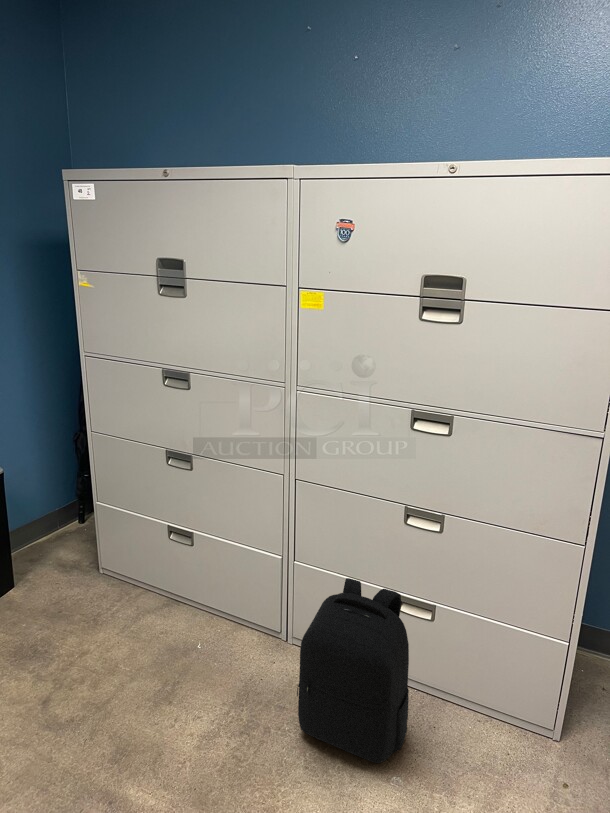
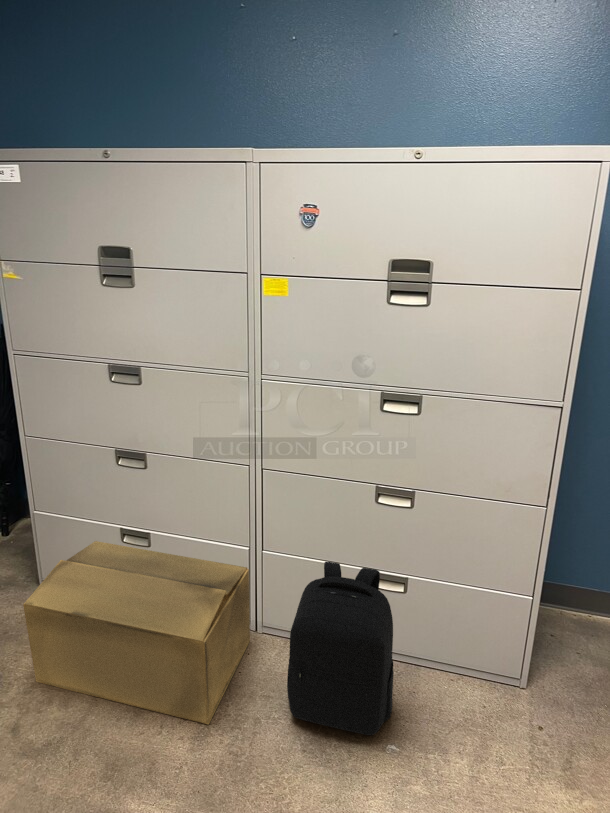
cardboard box: none [67,535,278,725] -> present [23,541,250,724]

